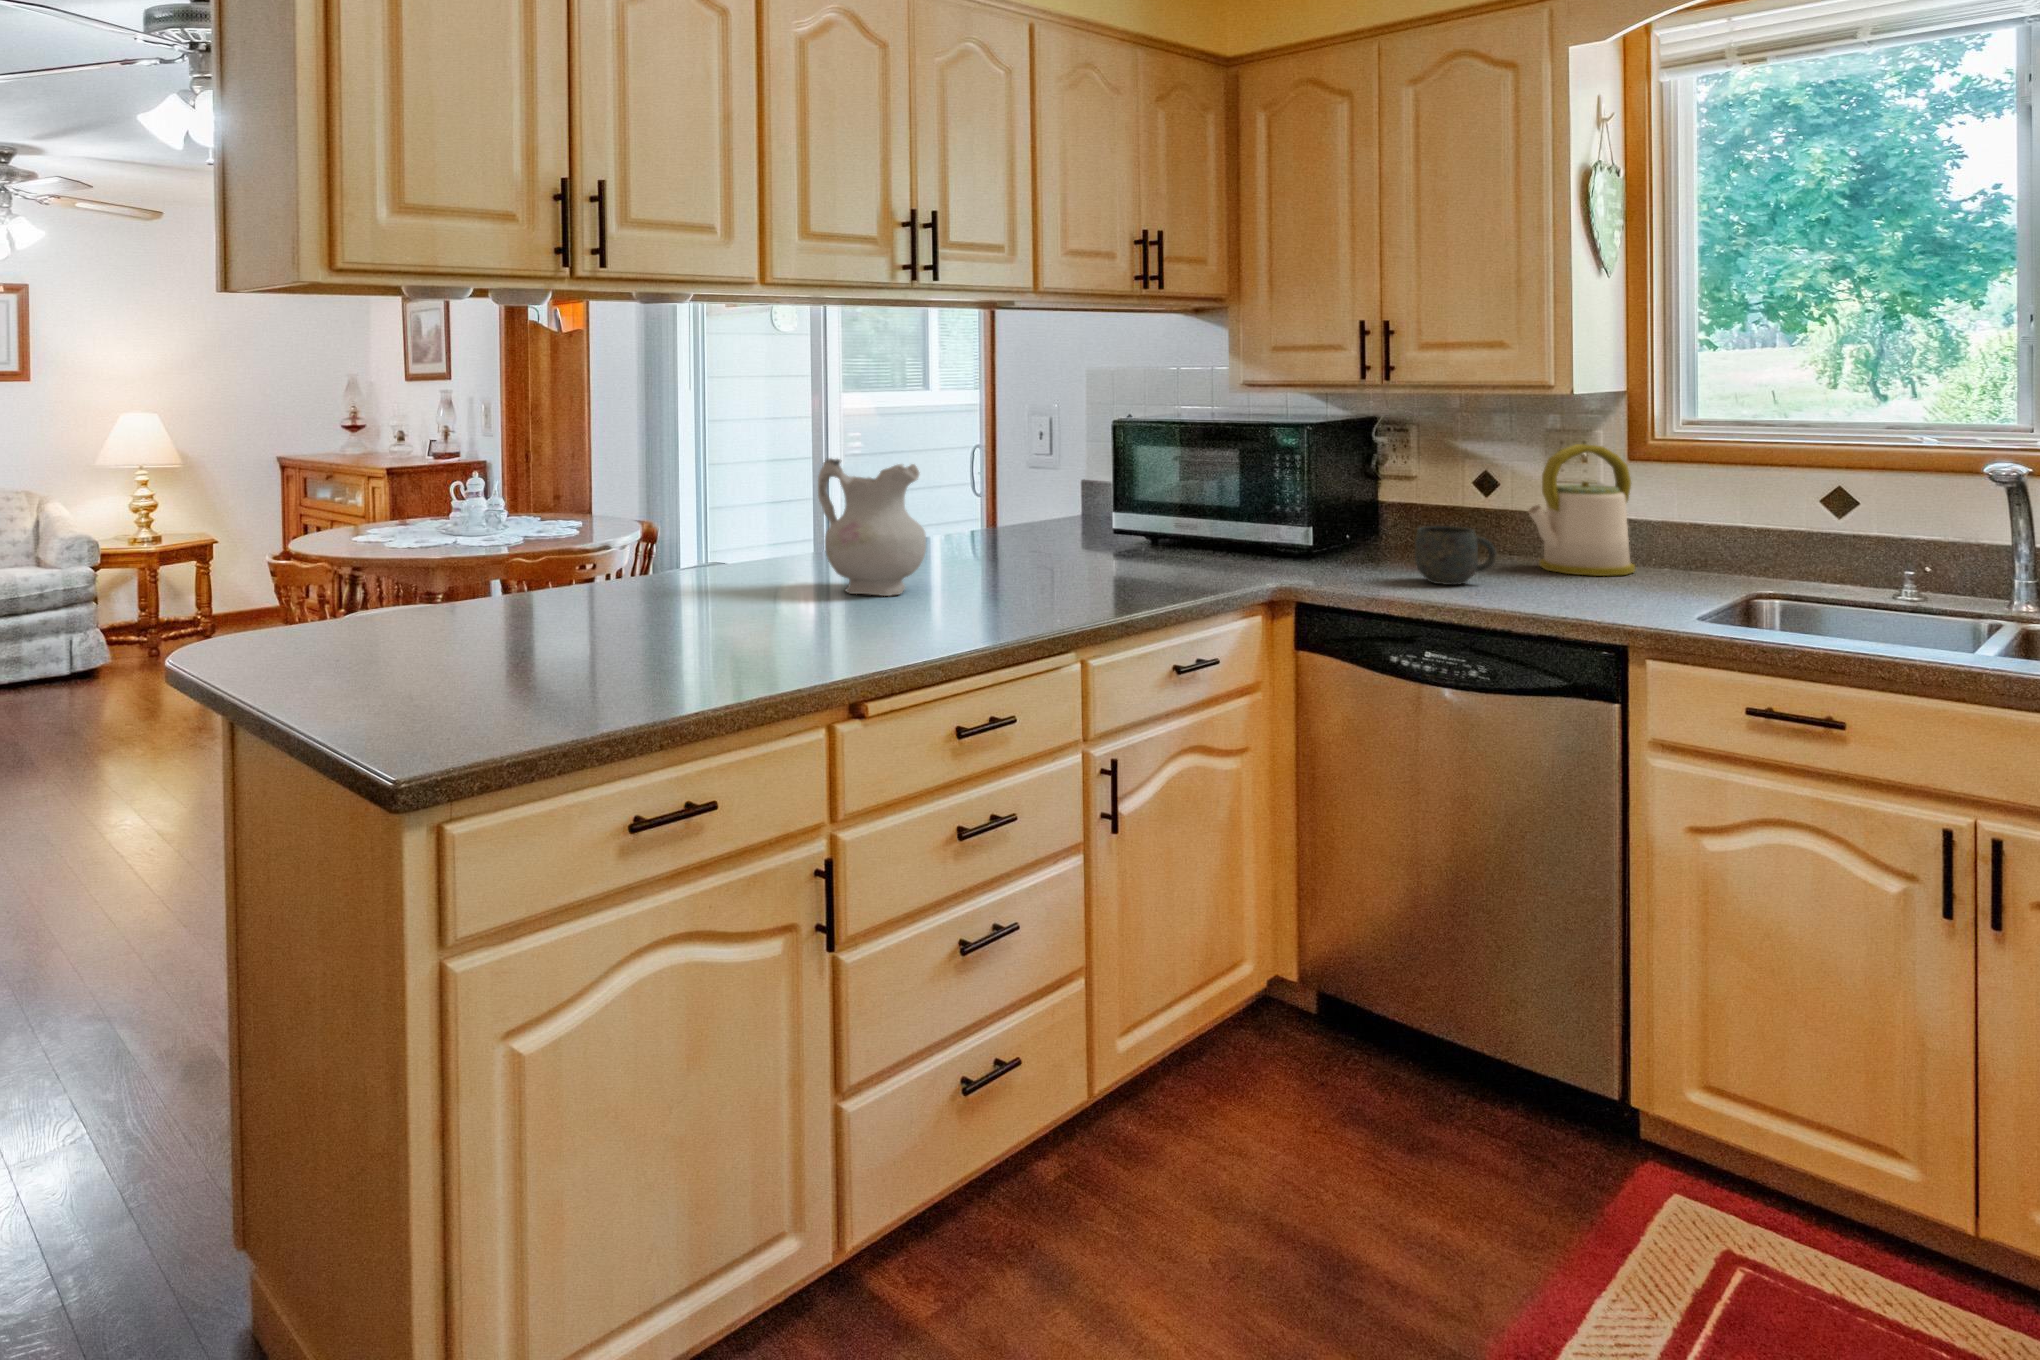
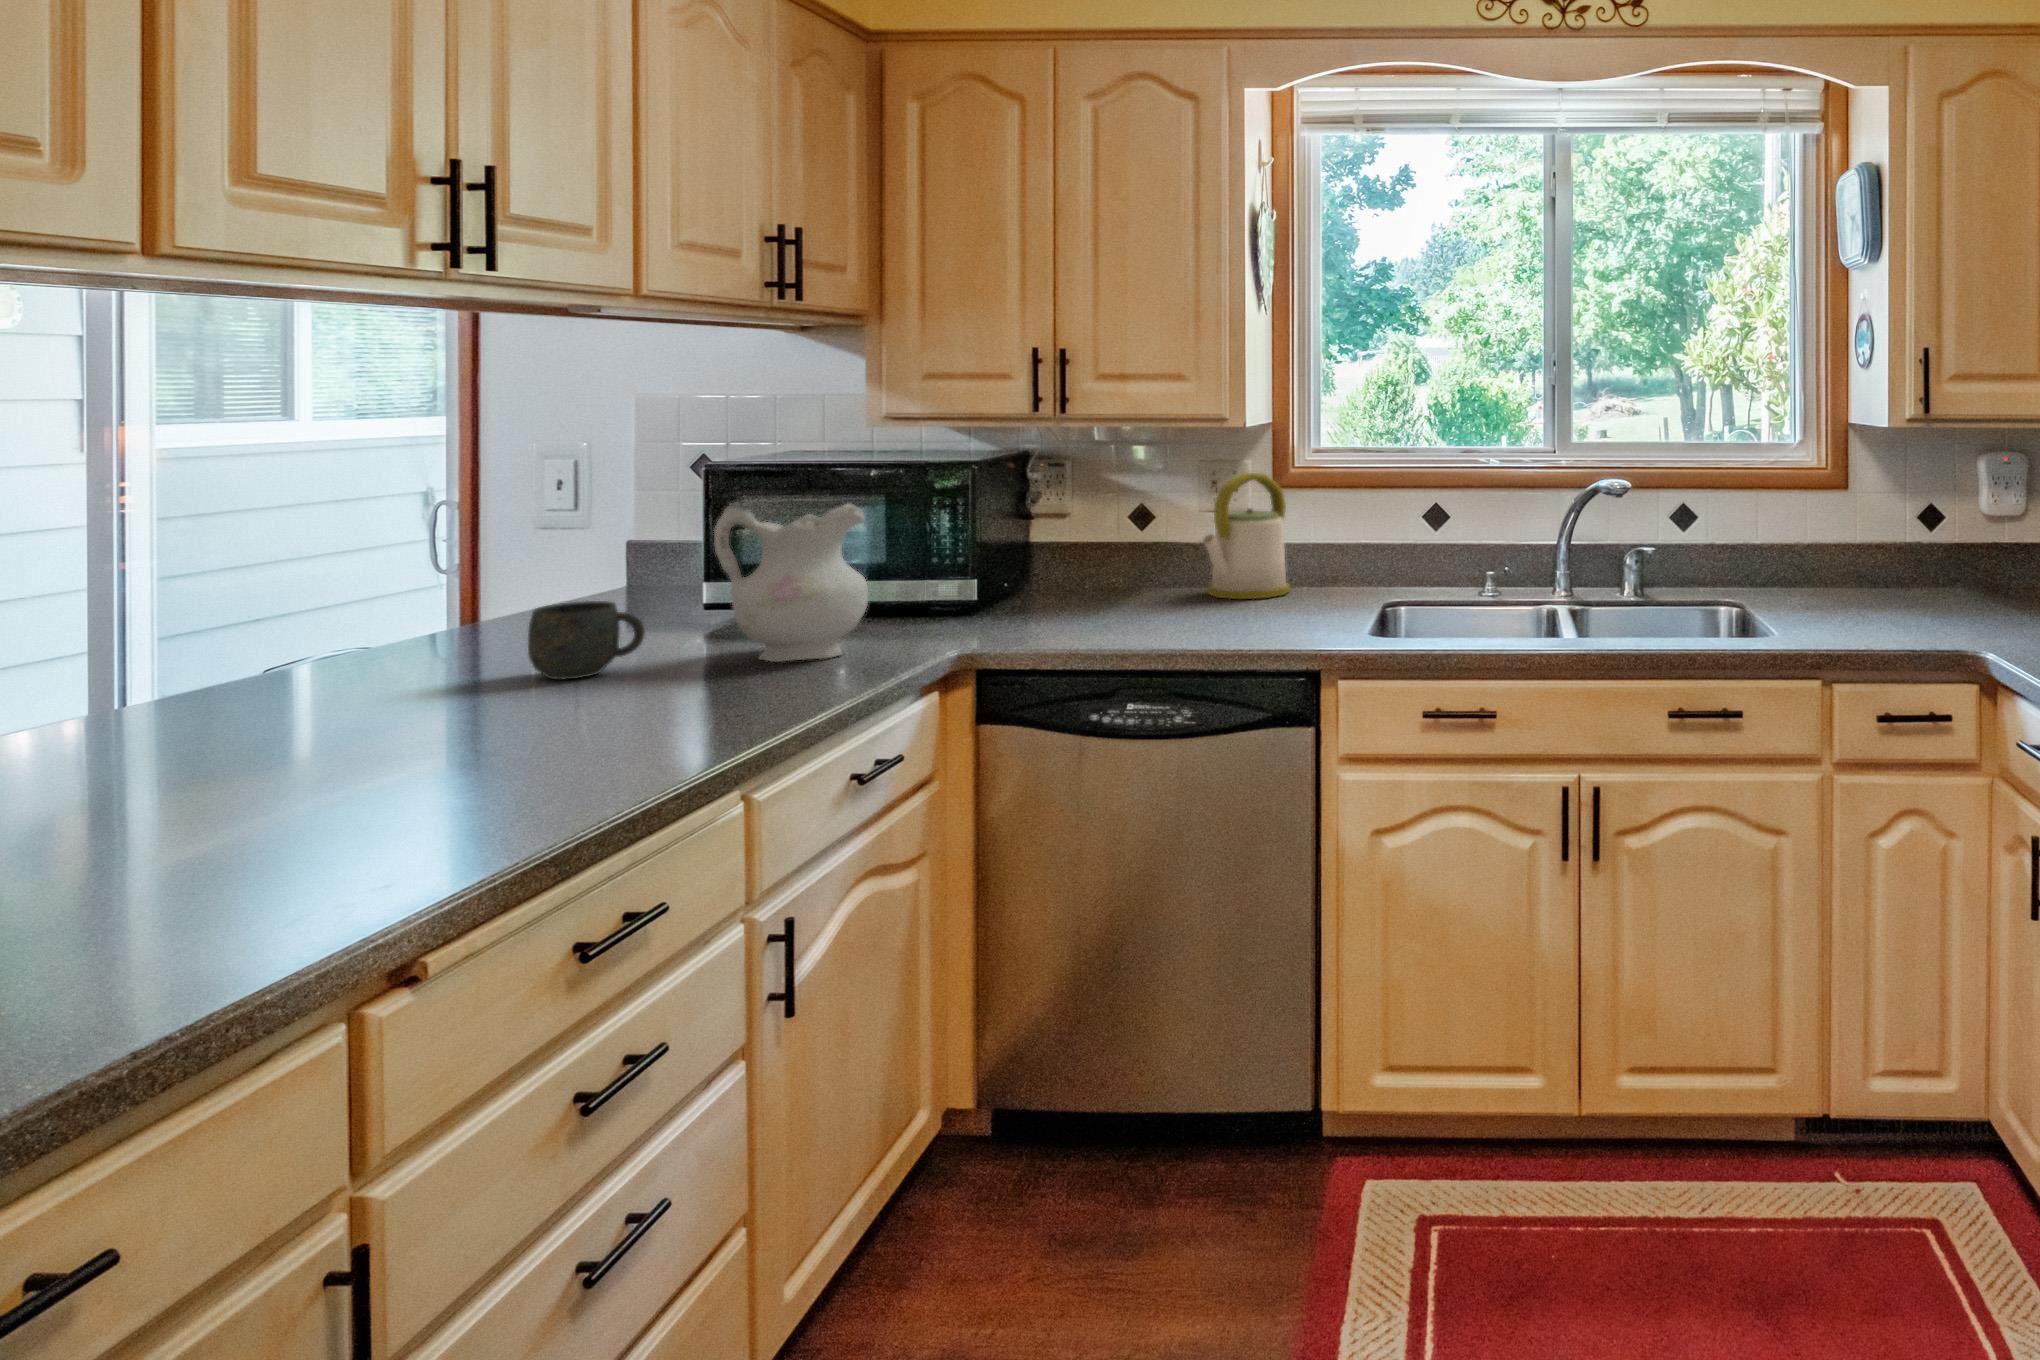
ceramic pitcher: present [818,458,926,596] -> present [714,502,868,662]
mug: present [1415,526,1497,585] -> present [528,601,645,680]

